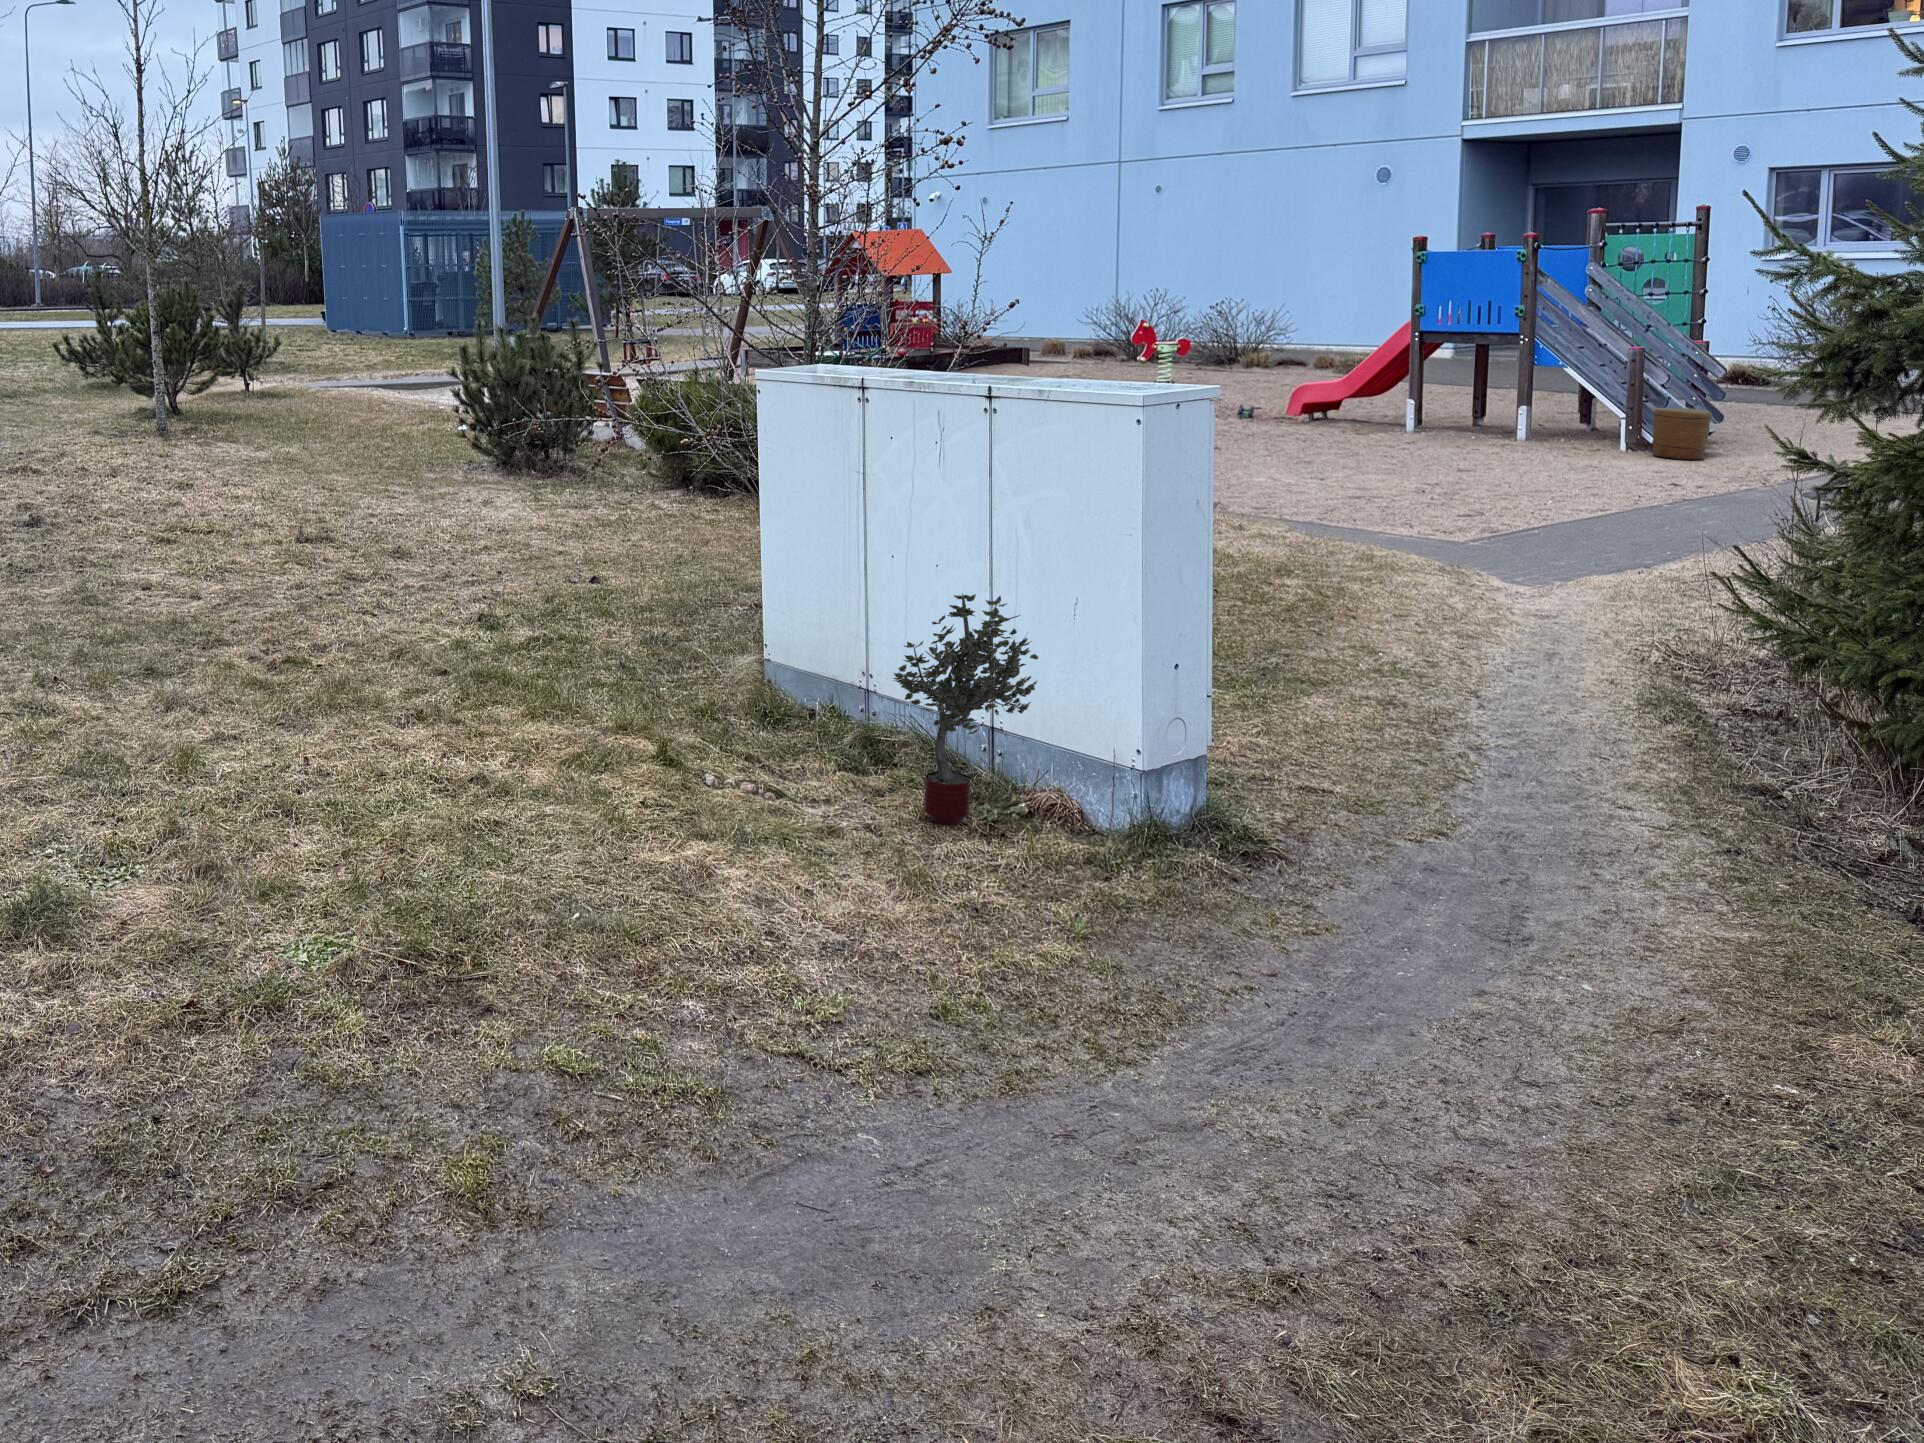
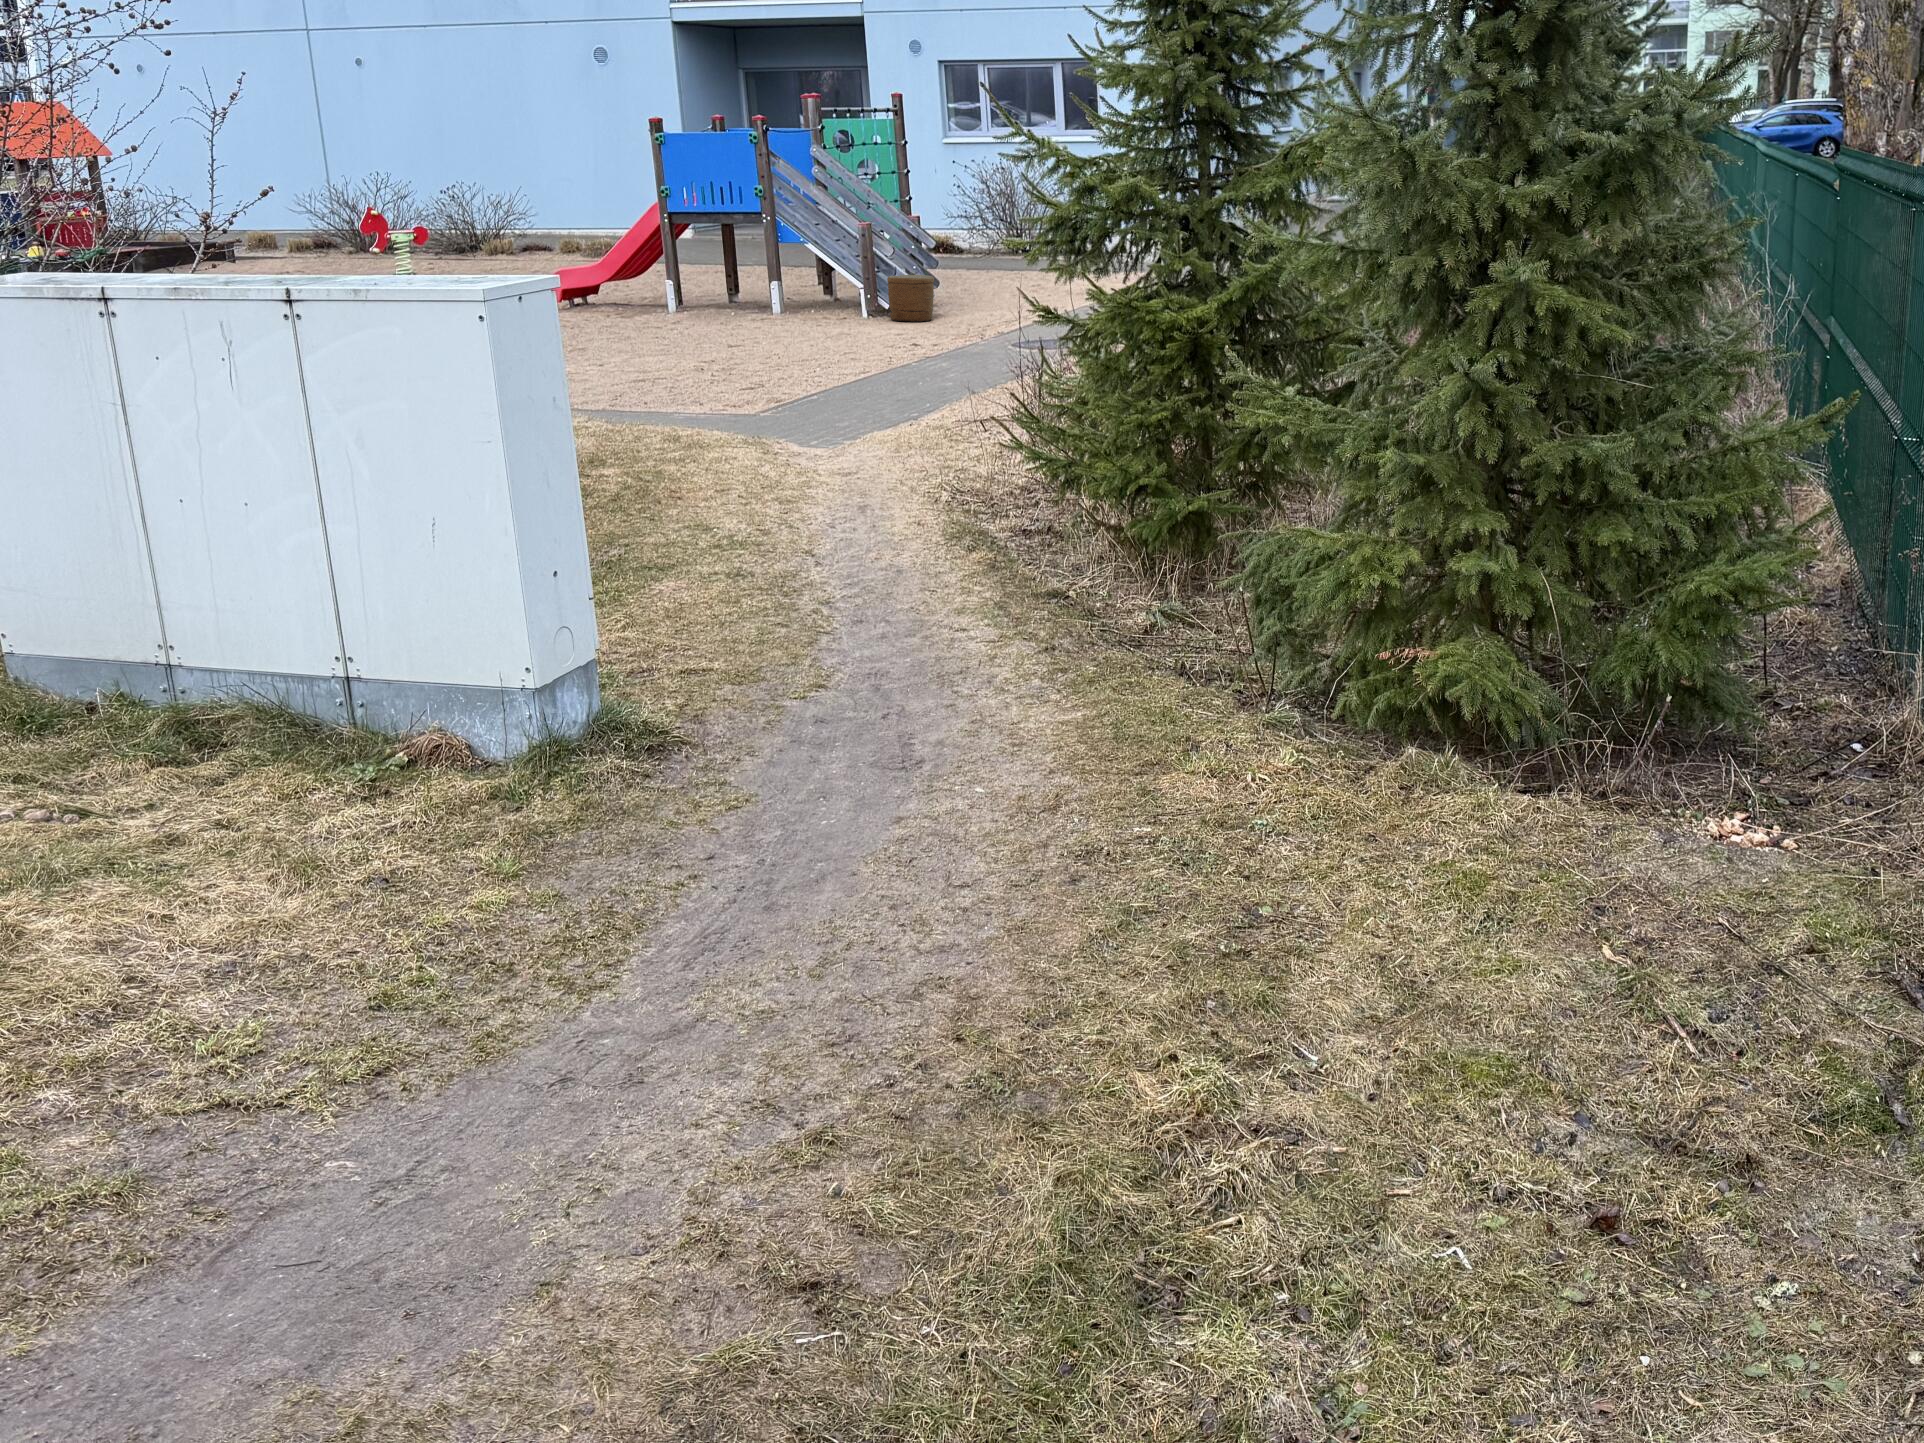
potted tree: present [894,594,1038,825] -> none [212,532,400,800]

